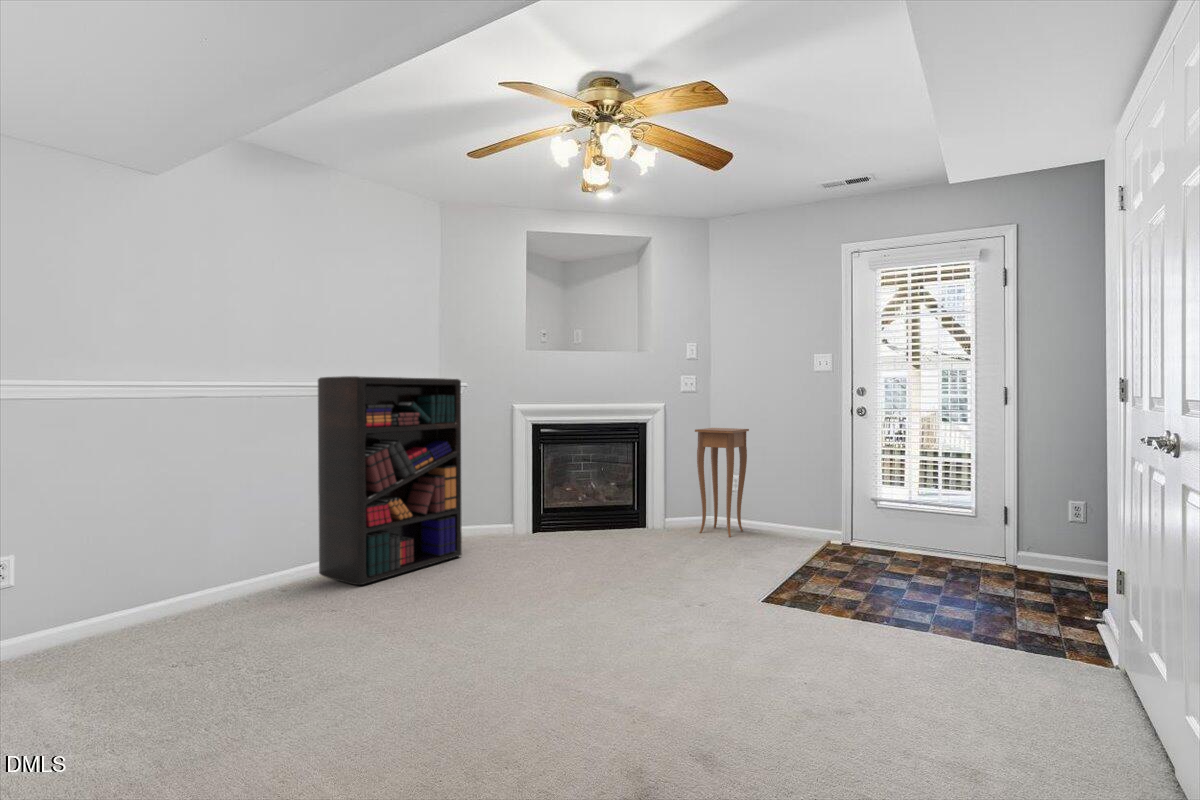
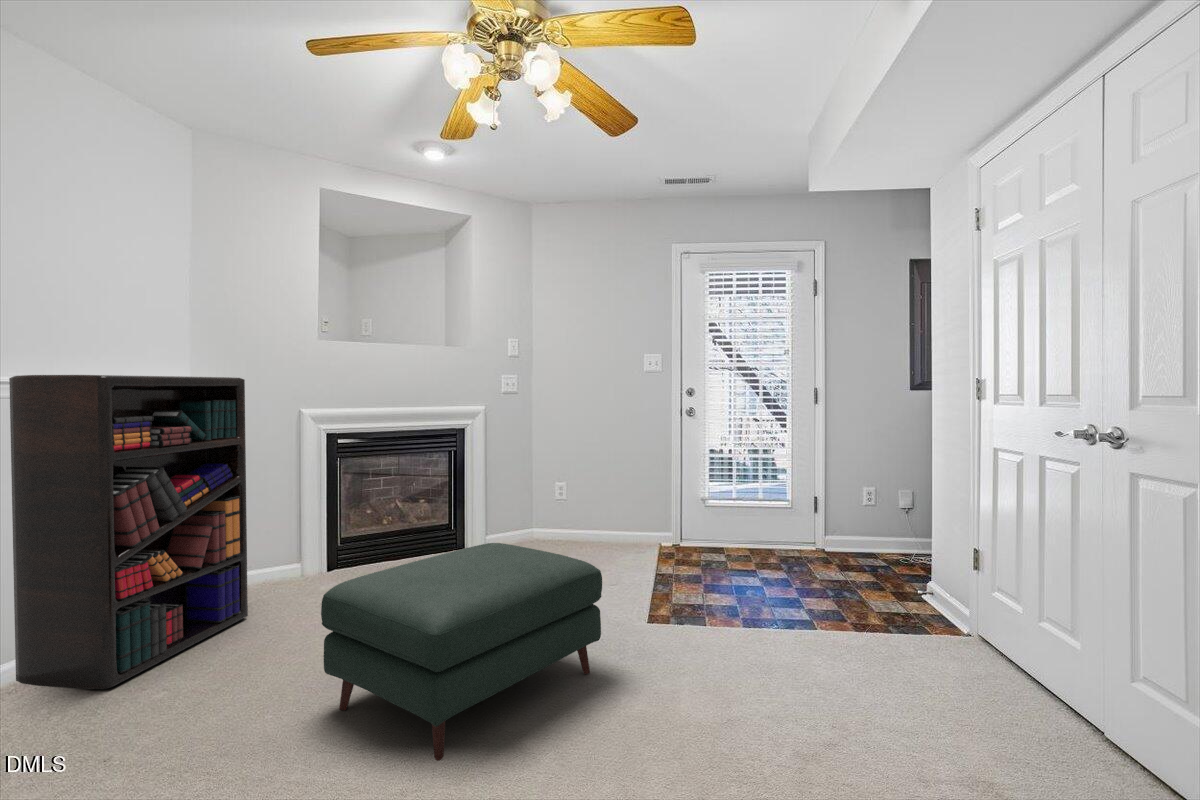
side table: present [695,428,749,537] -> none [522,431,575,550]
ottoman: none [470,513,686,662] -> present [321,543,602,761]

